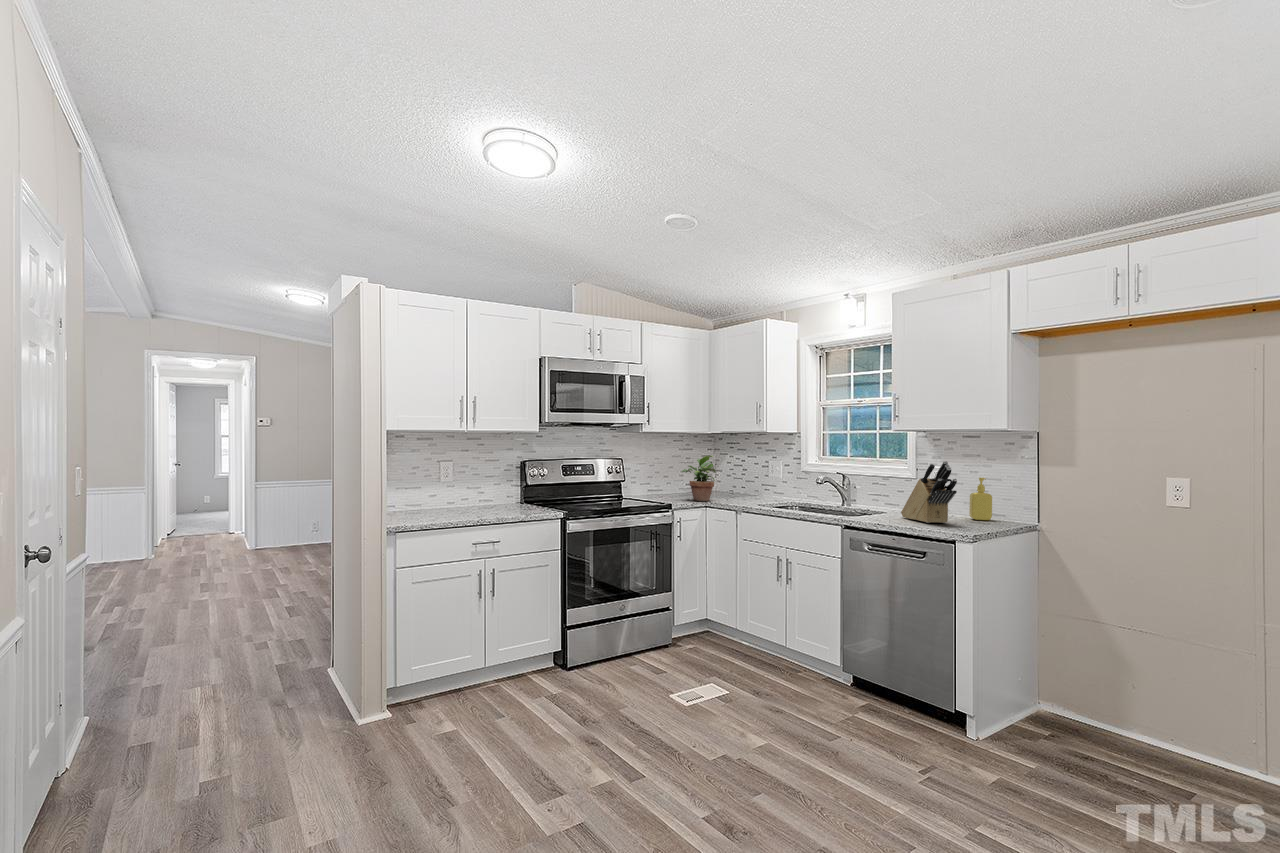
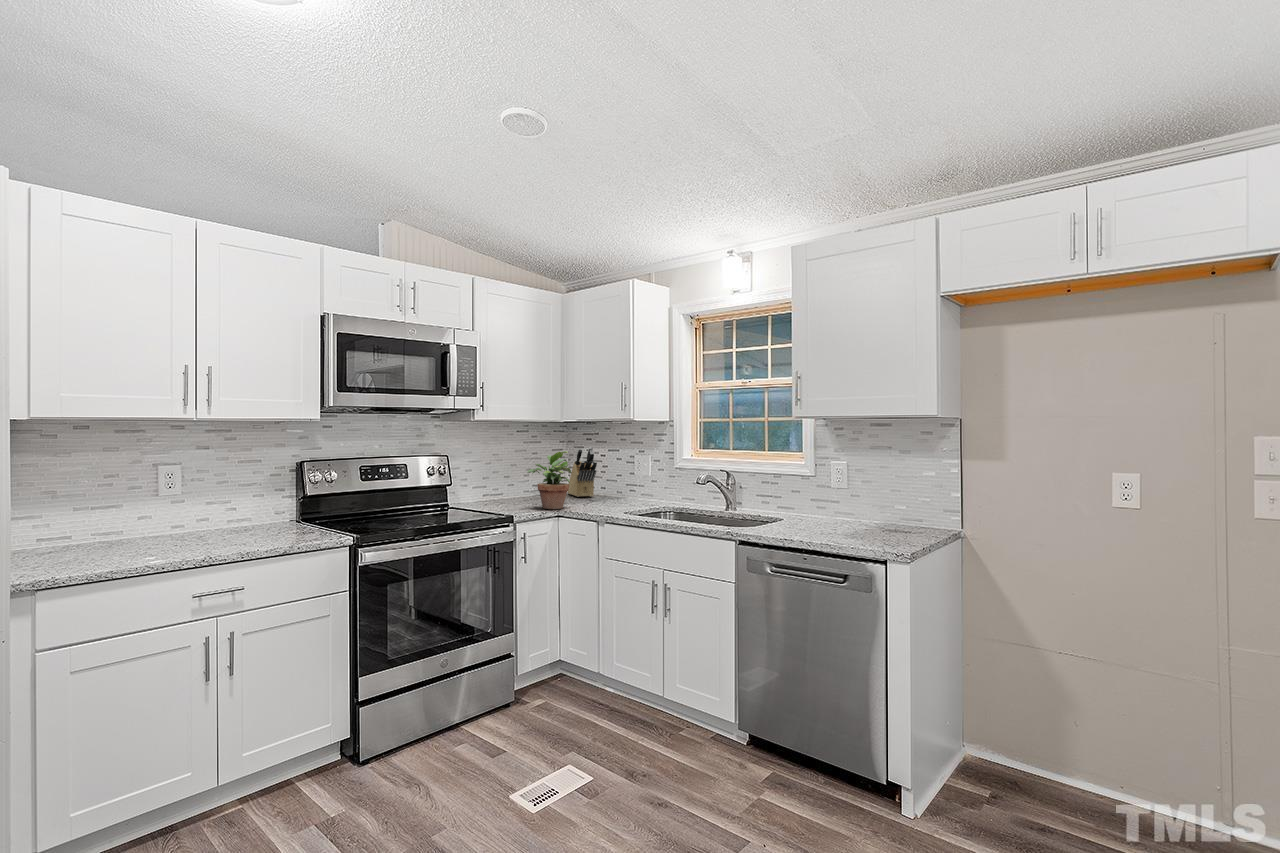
knife block: present [901,461,957,523] -> present [568,447,597,497]
soap dispenser: present [969,478,992,521] -> none [879,475,905,527]

